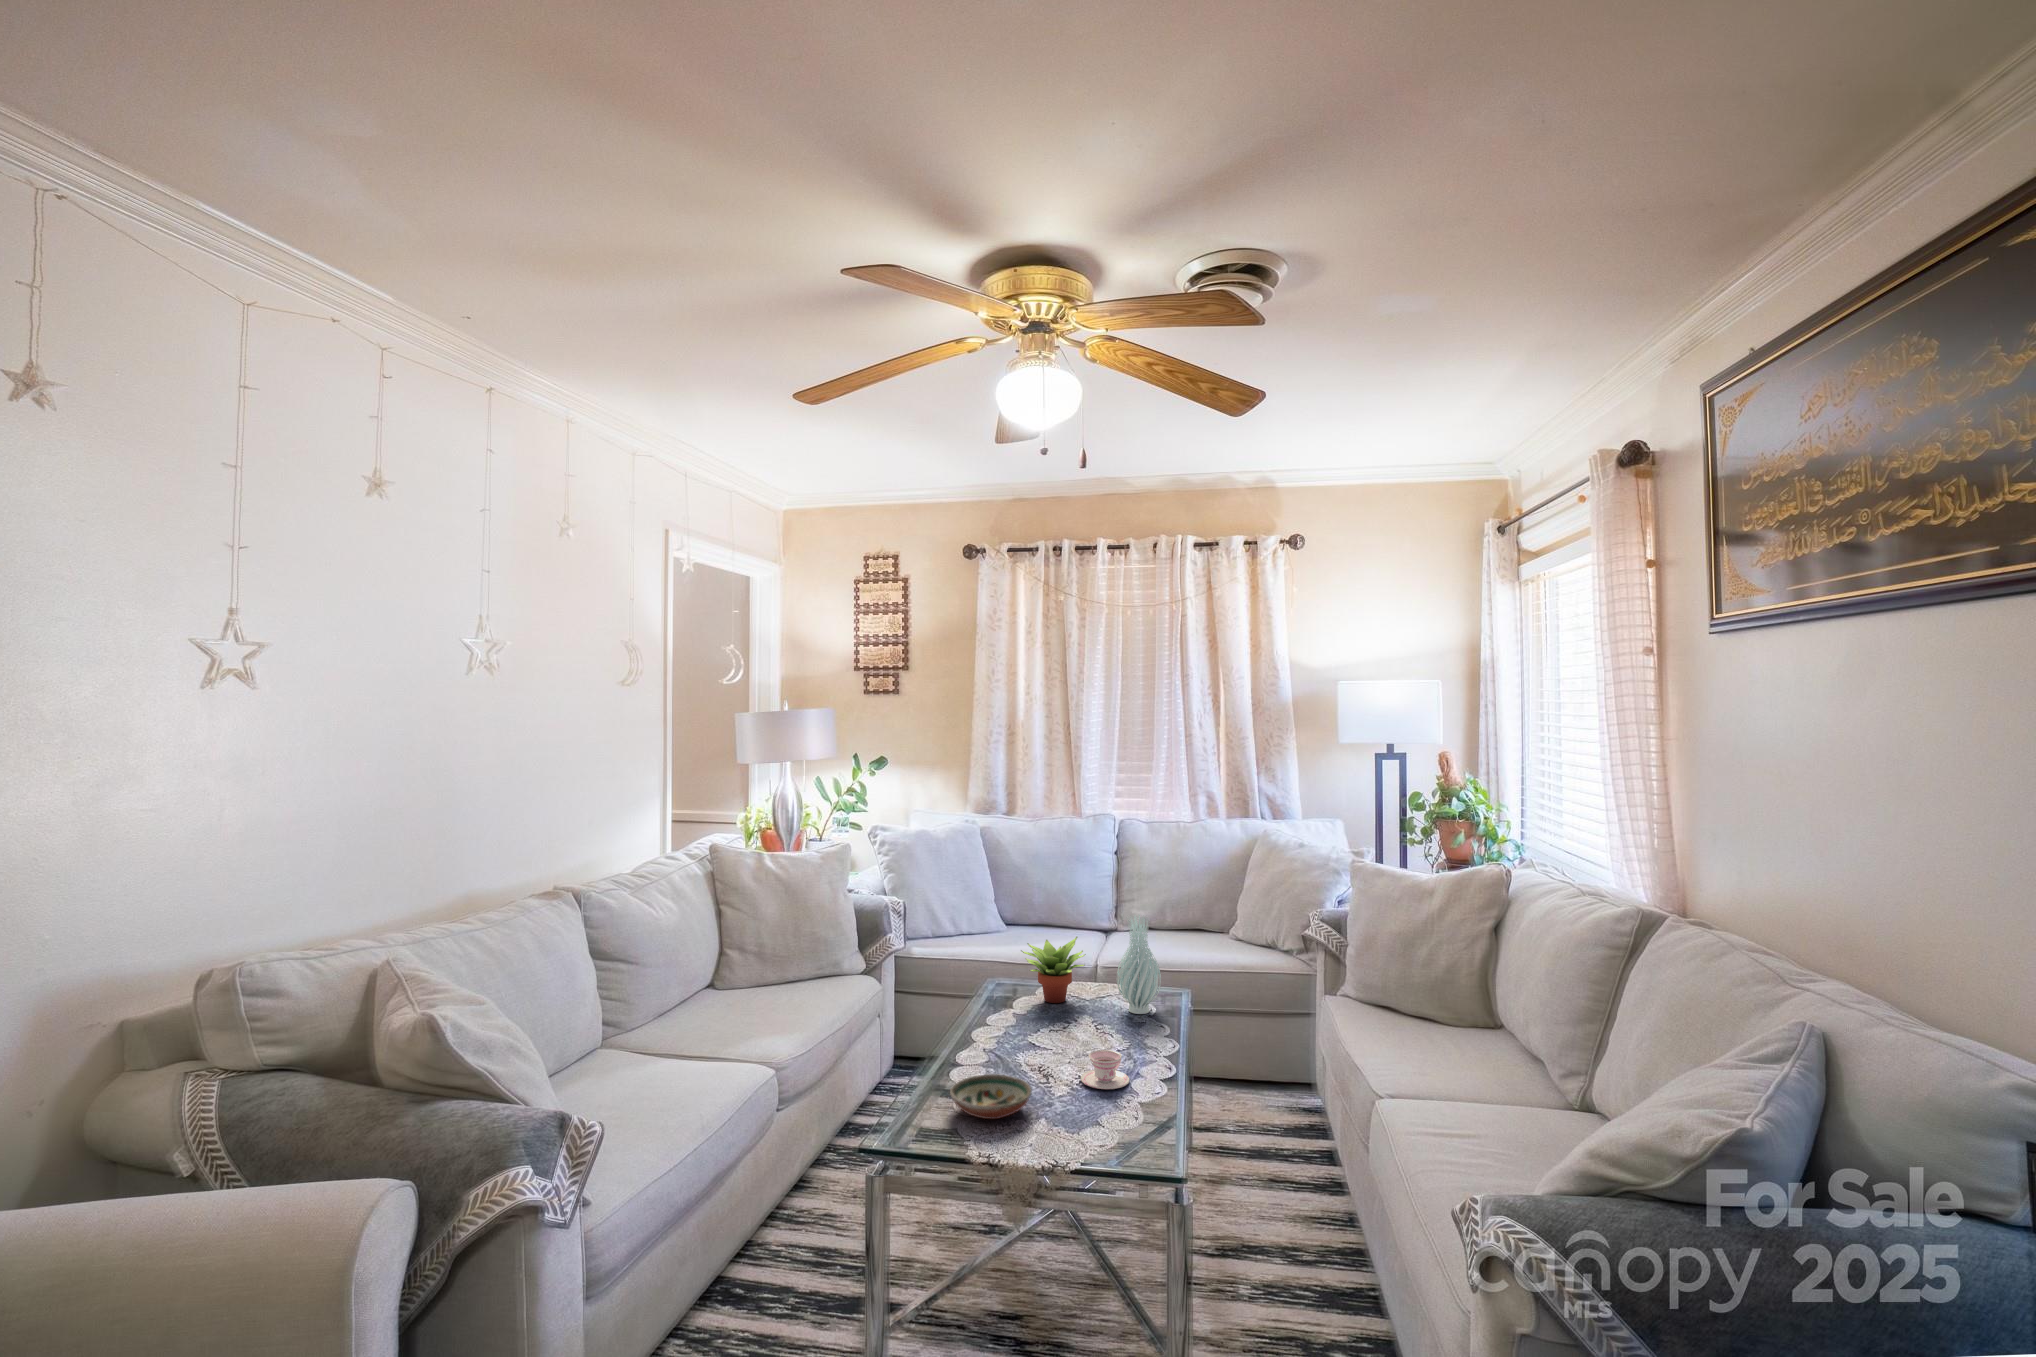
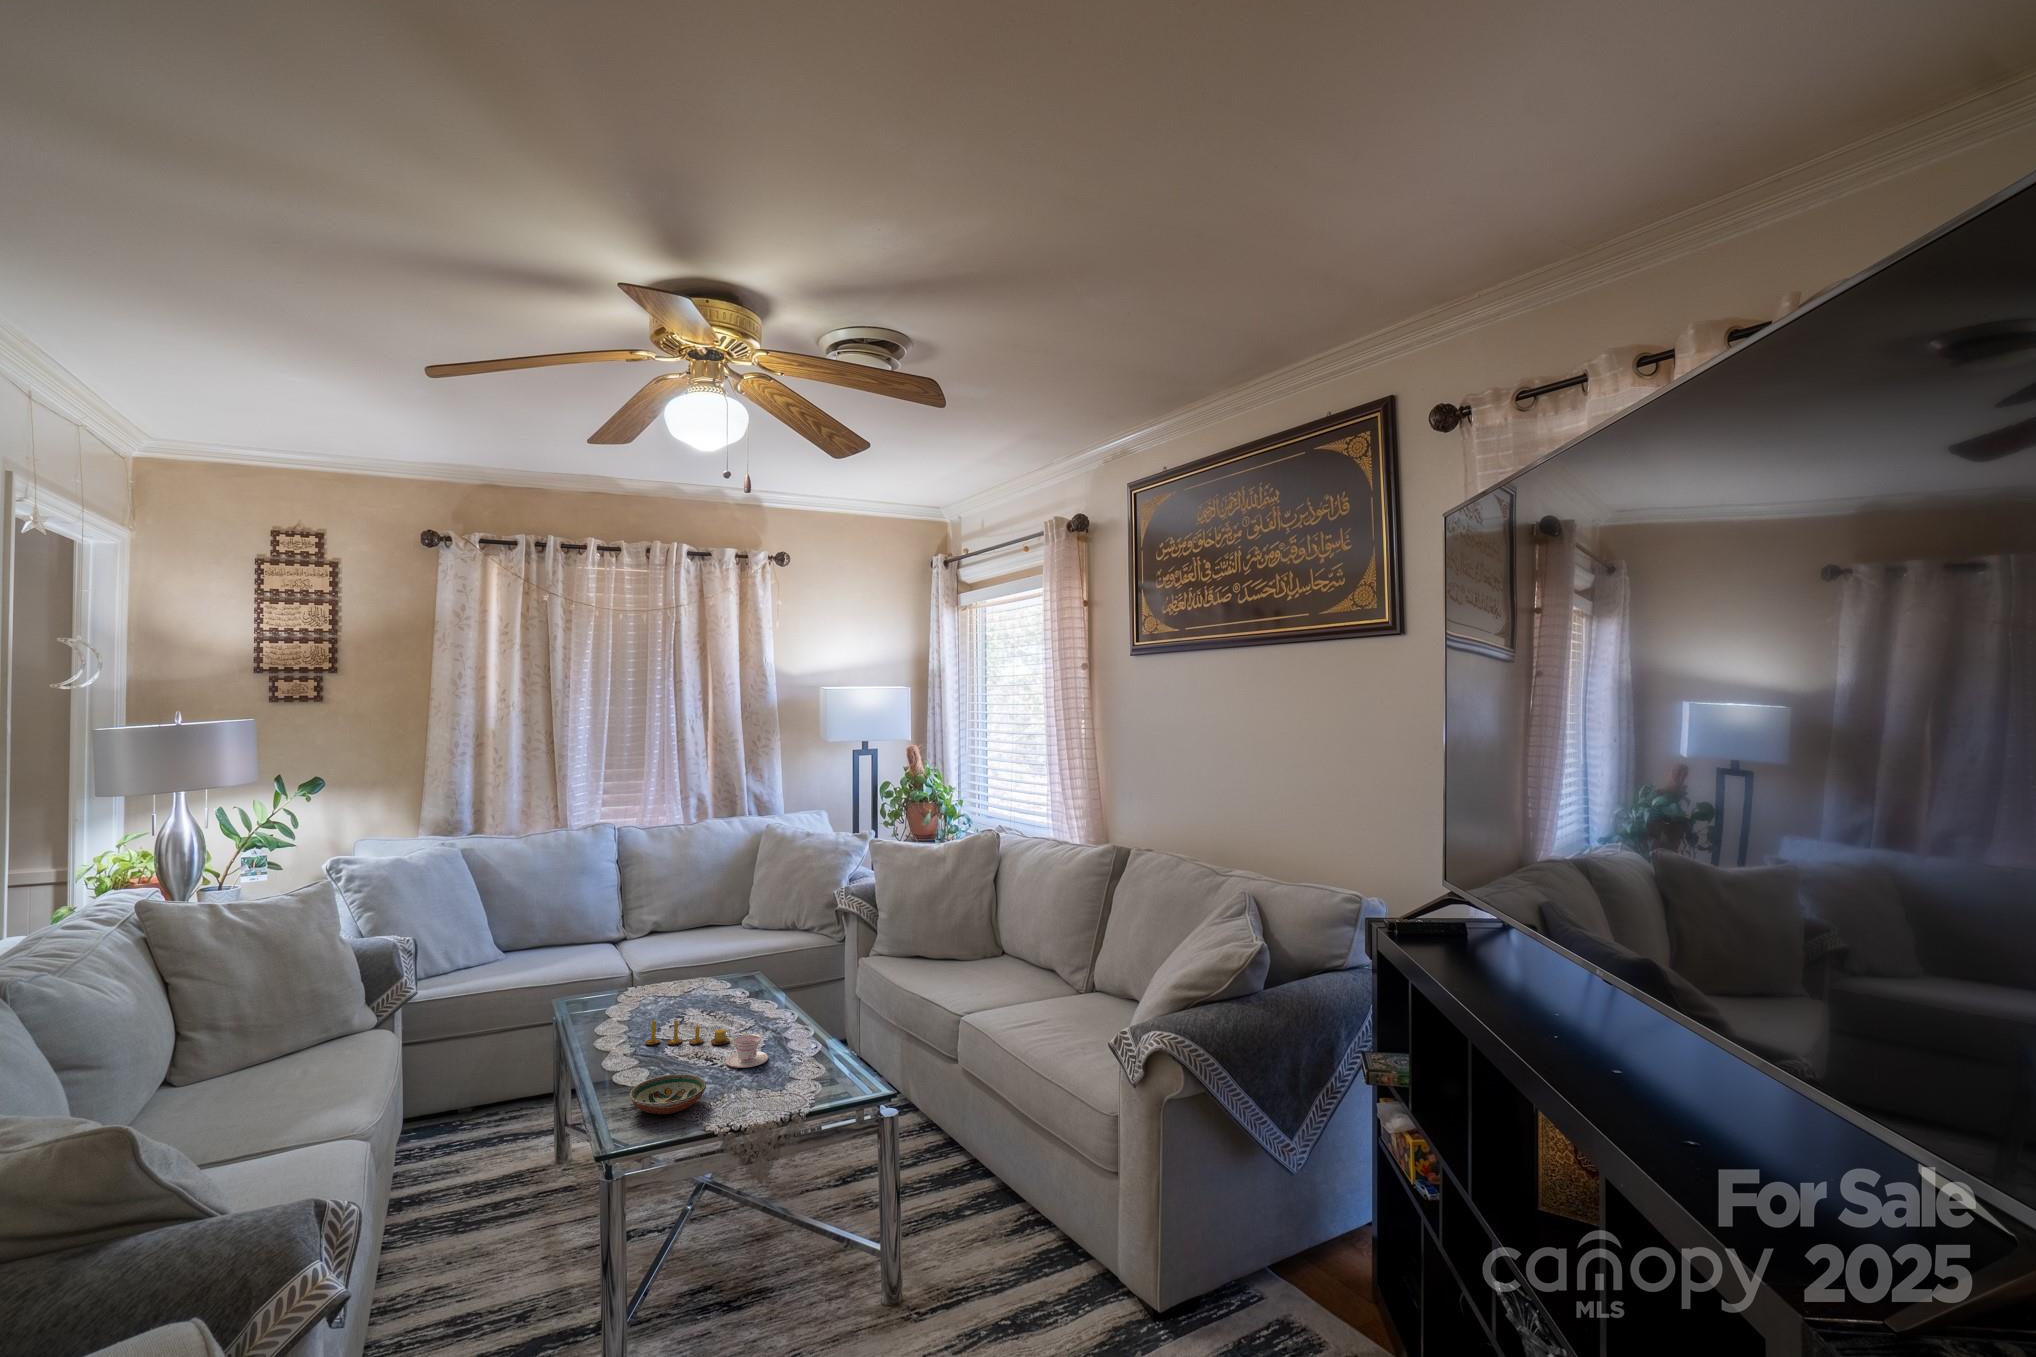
vase: present [1117,915,1161,1014] -> none [711,915,752,1004]
succulent plant: present [1021,937,1086,1003] -> none [616,945,678,1011]
candle: none [1024,1010,1105,1055] -> present [645,1020,729,1045]

